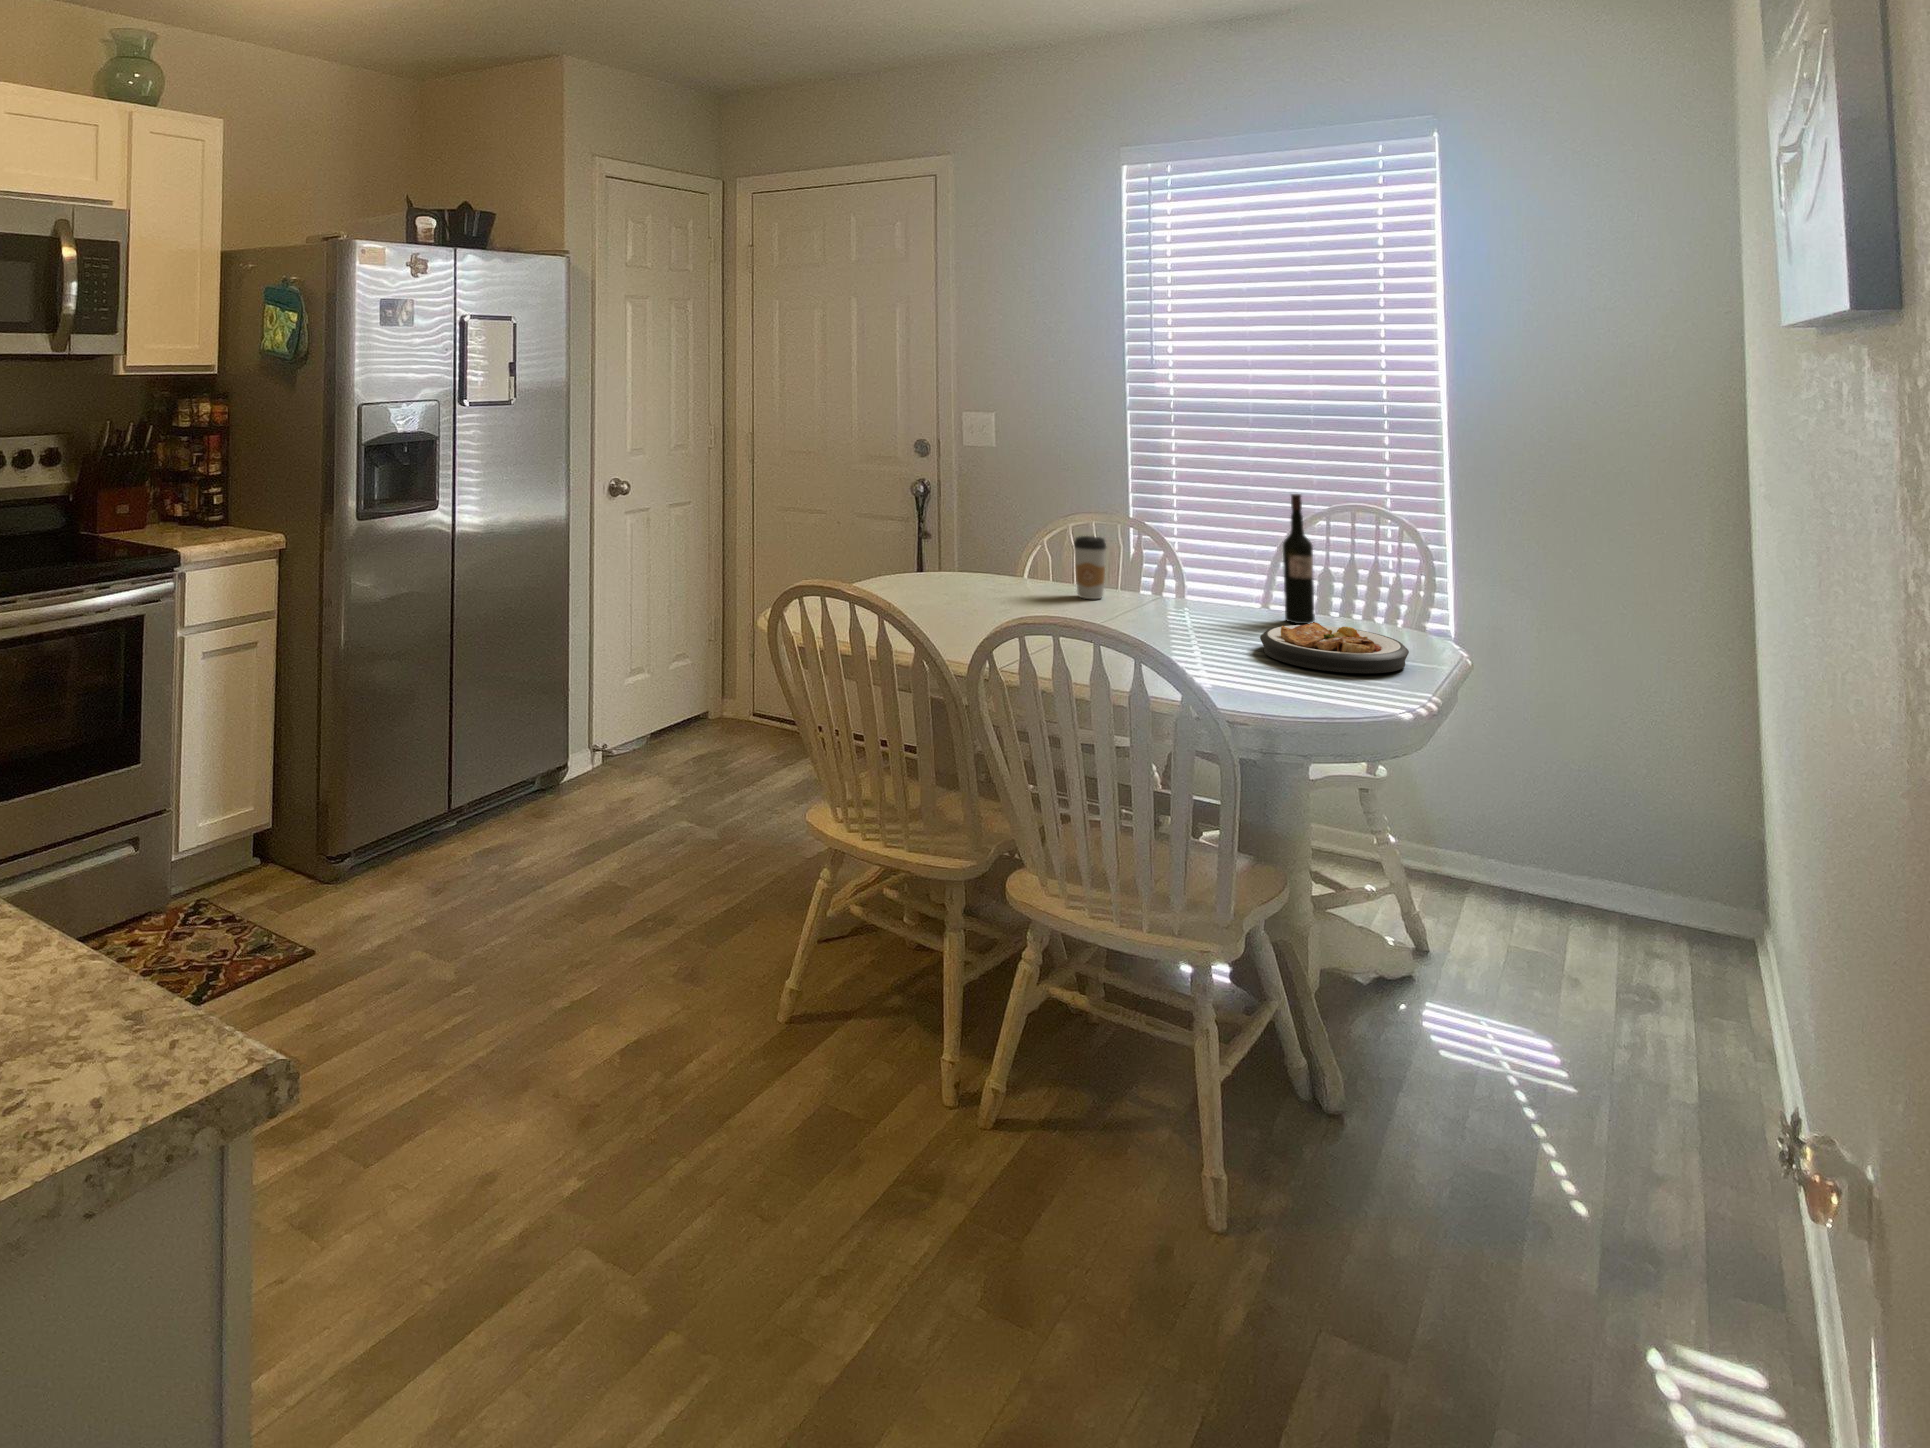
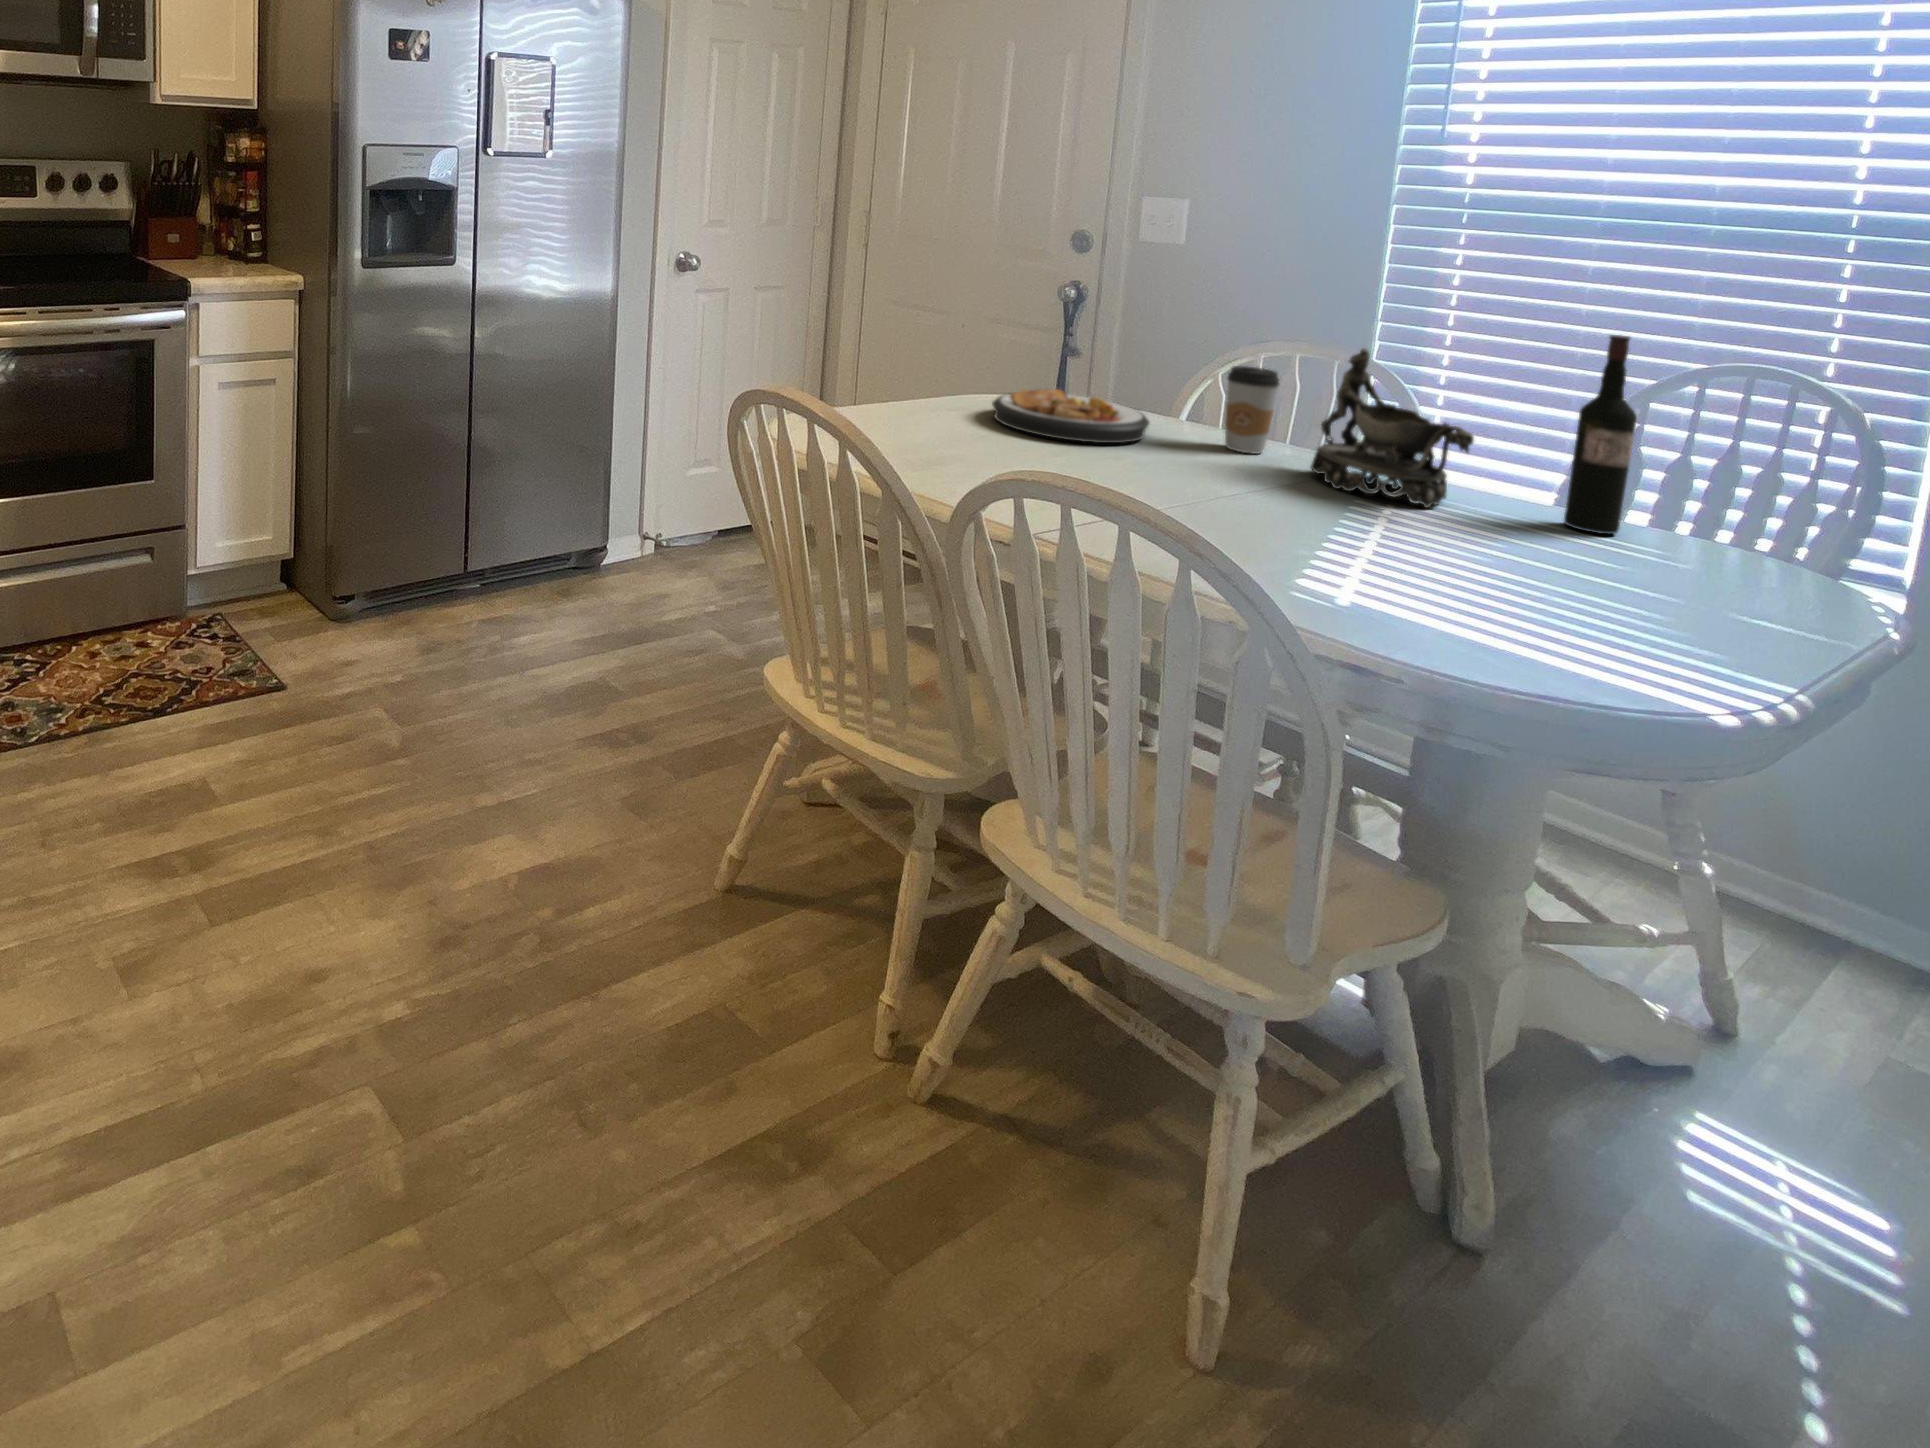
decorative bowl: none [1137,516,1233,621] -> present [1311,348,1474,508]
plate: present [1260,622,1409,673] -> present [992,389,1150,443]

